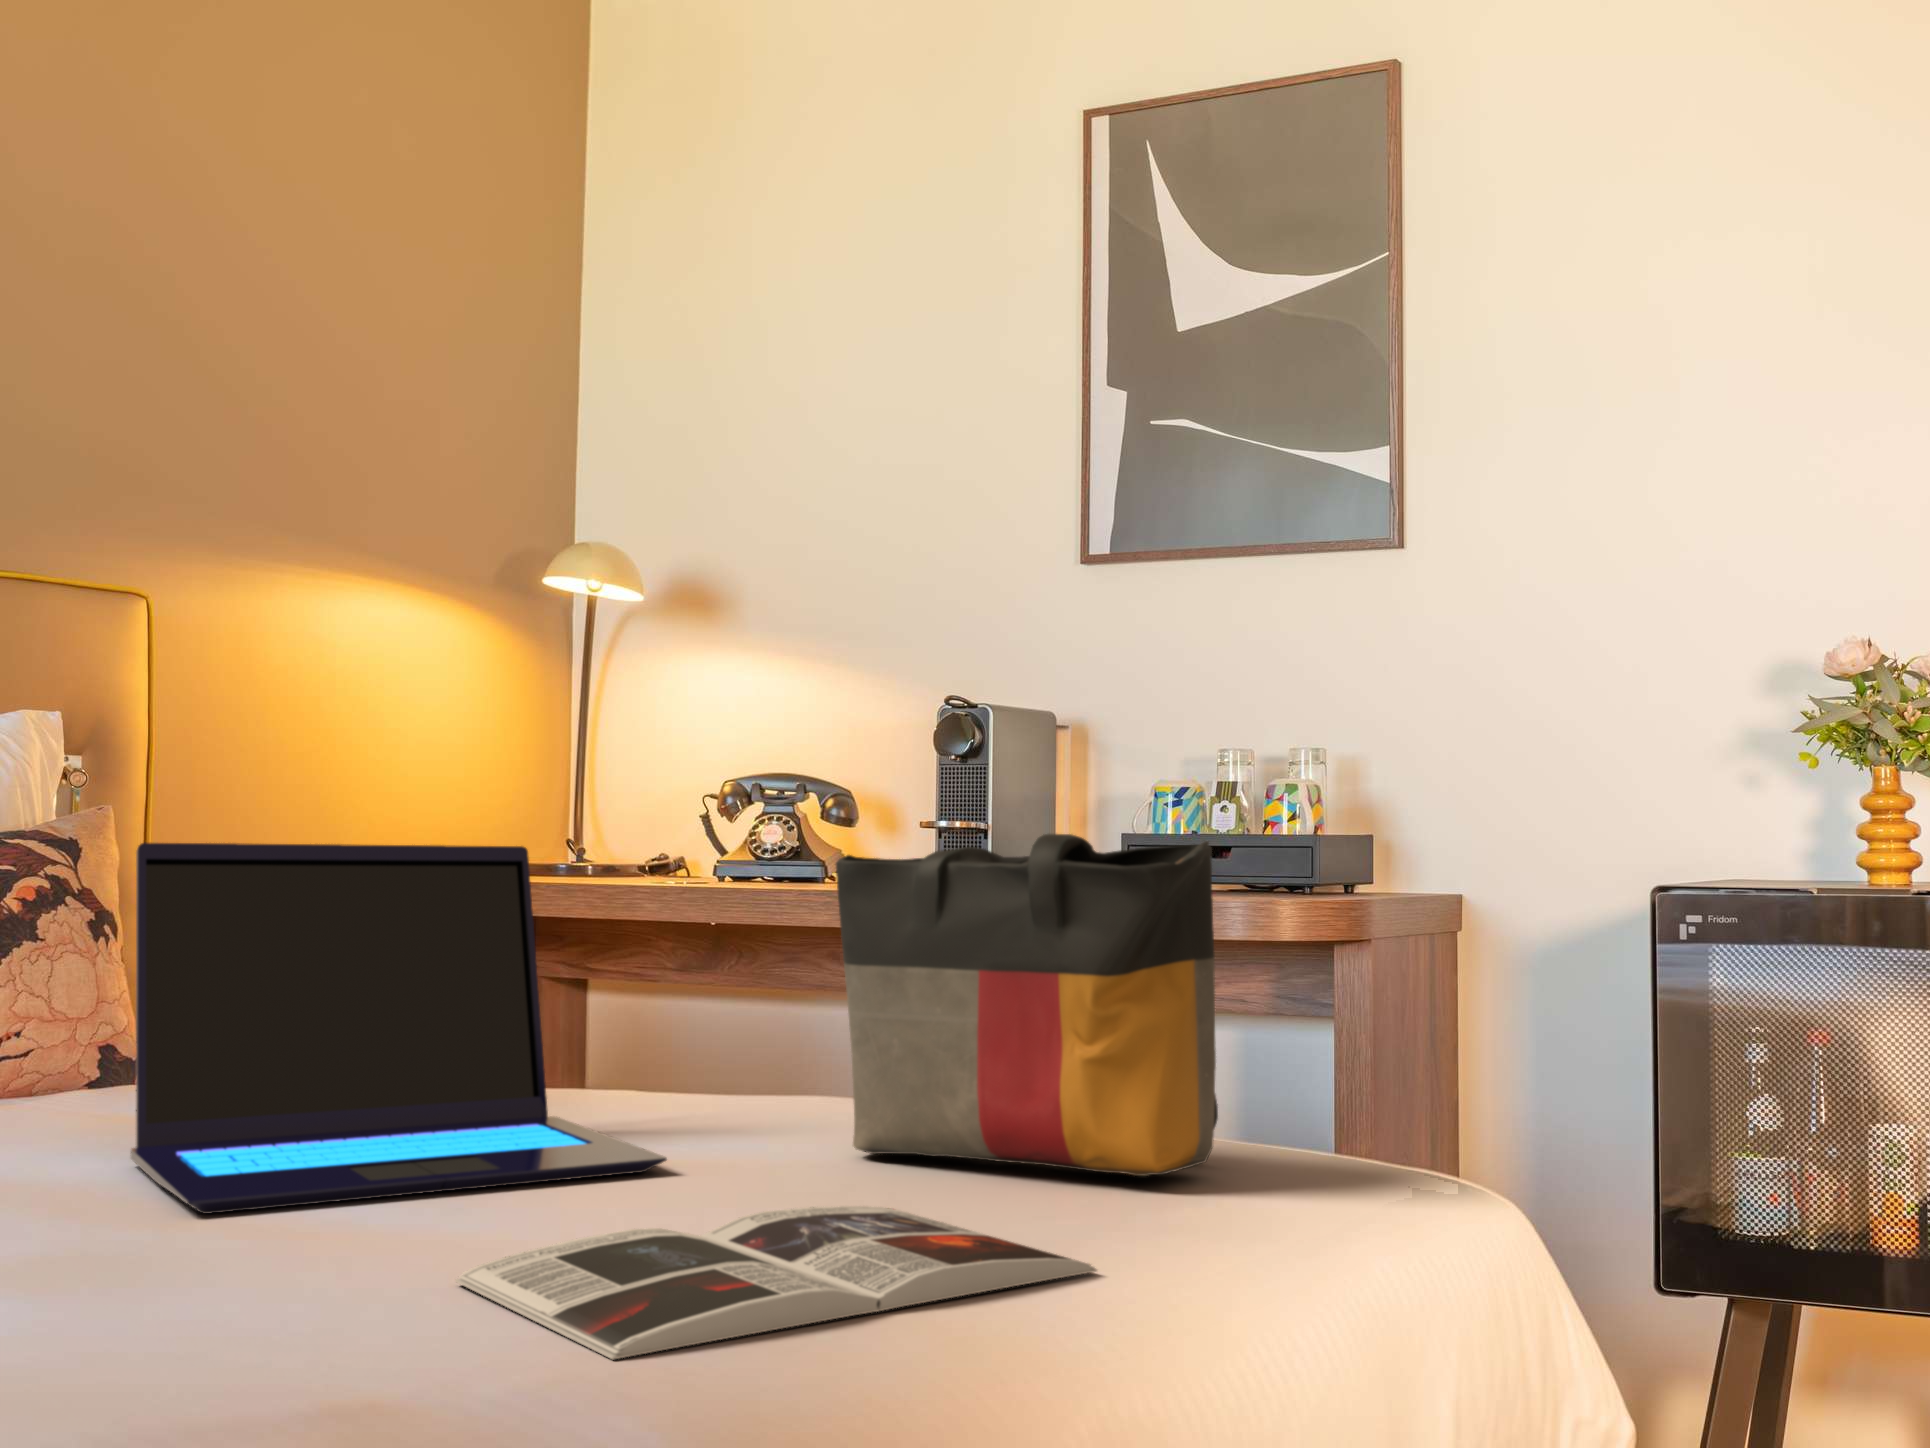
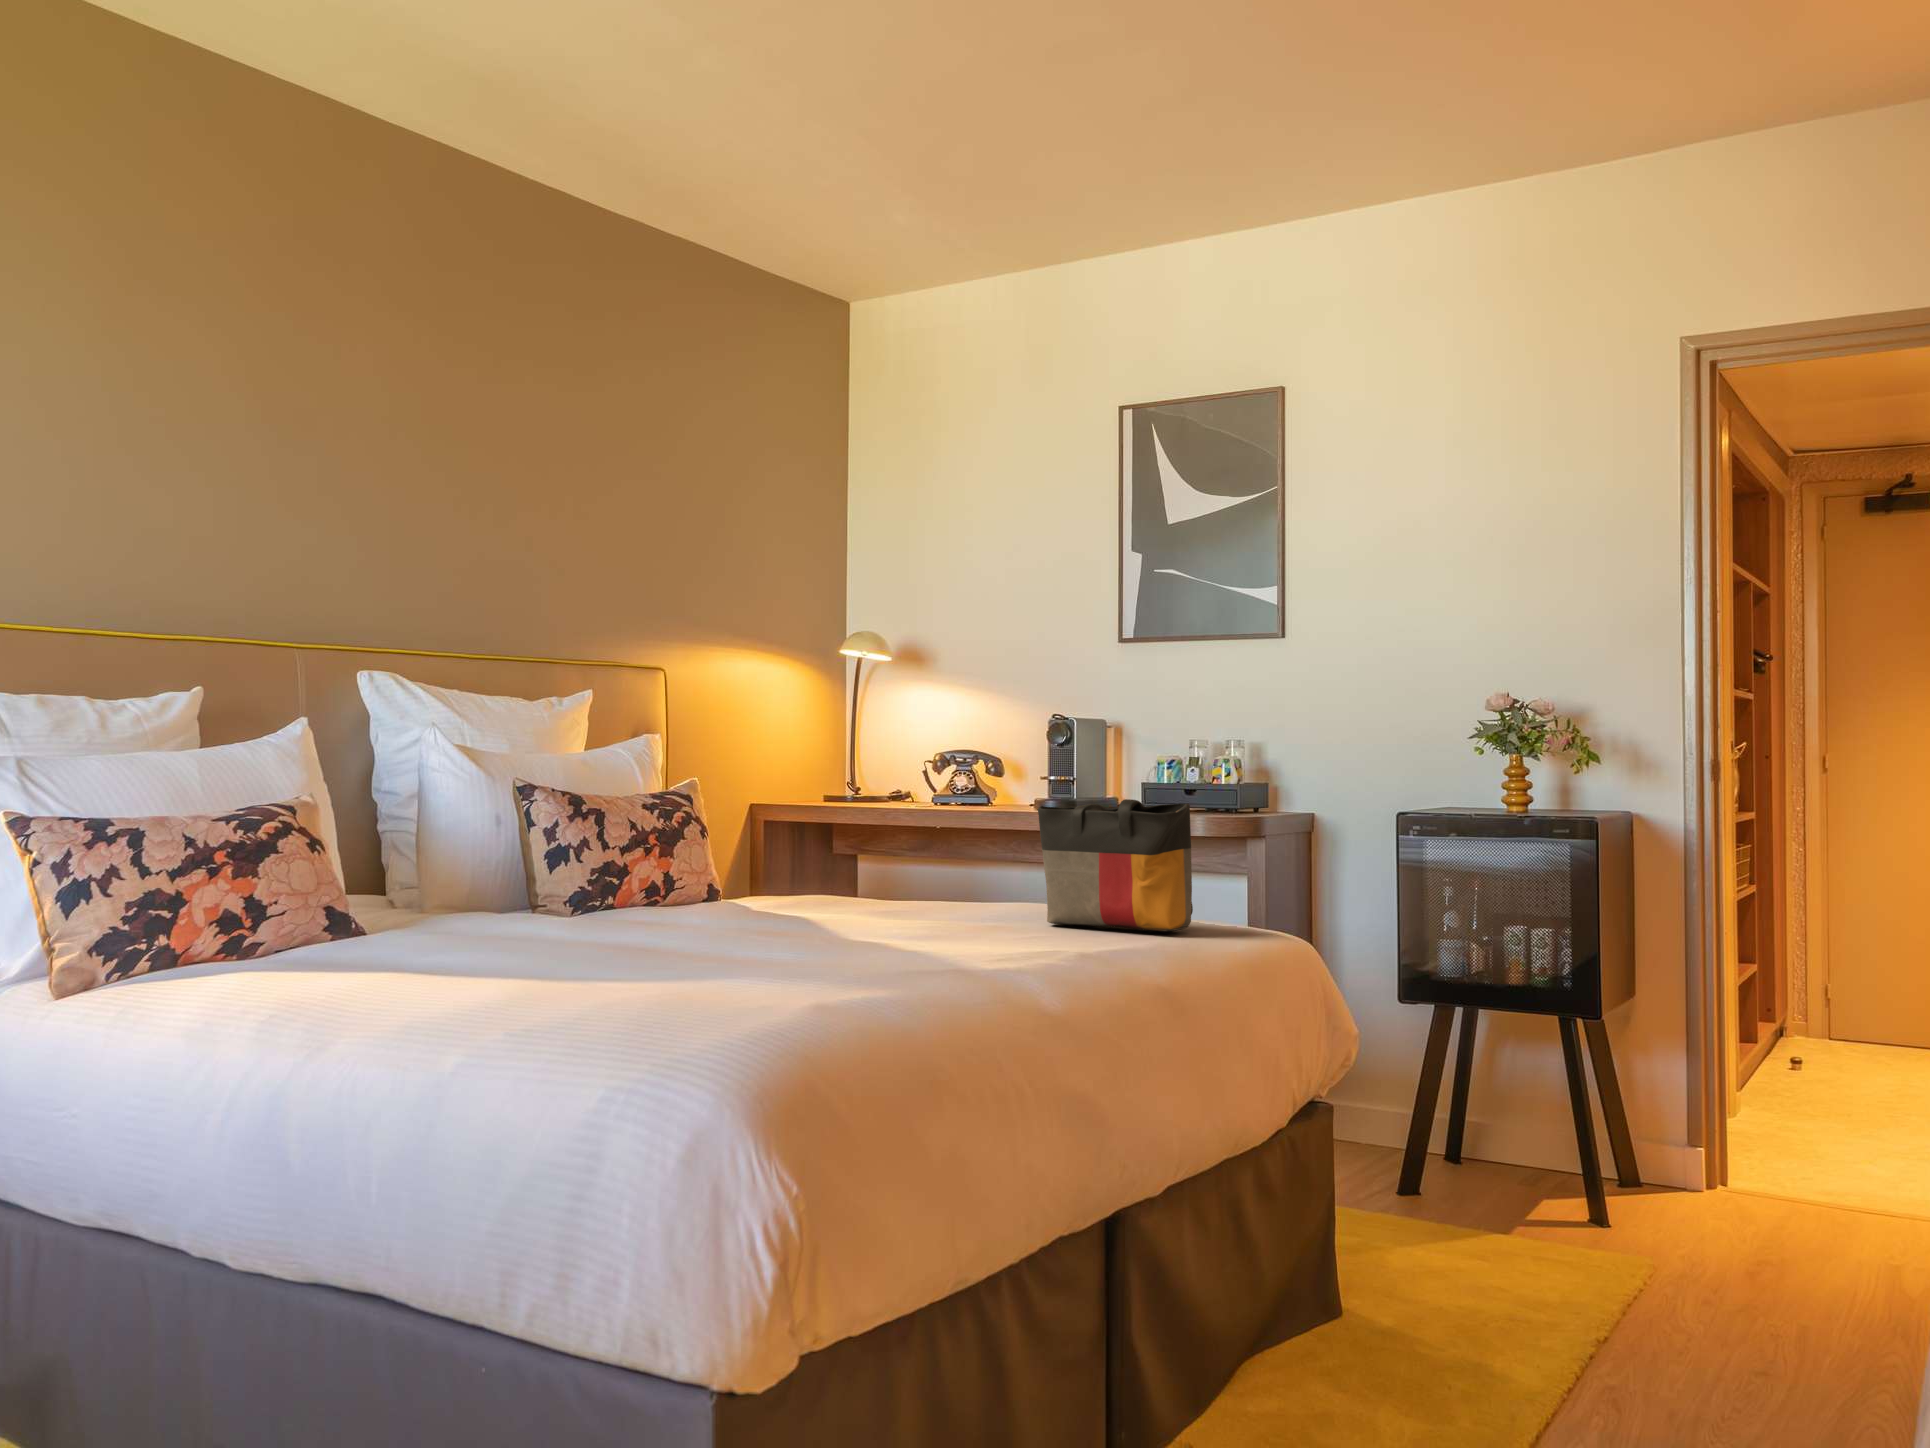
laptop: present [130,843,667,1214] -> none [764,801,980,939]
magazine: present [455,1206,1097,1359] -> none [942,936,1153,971]

